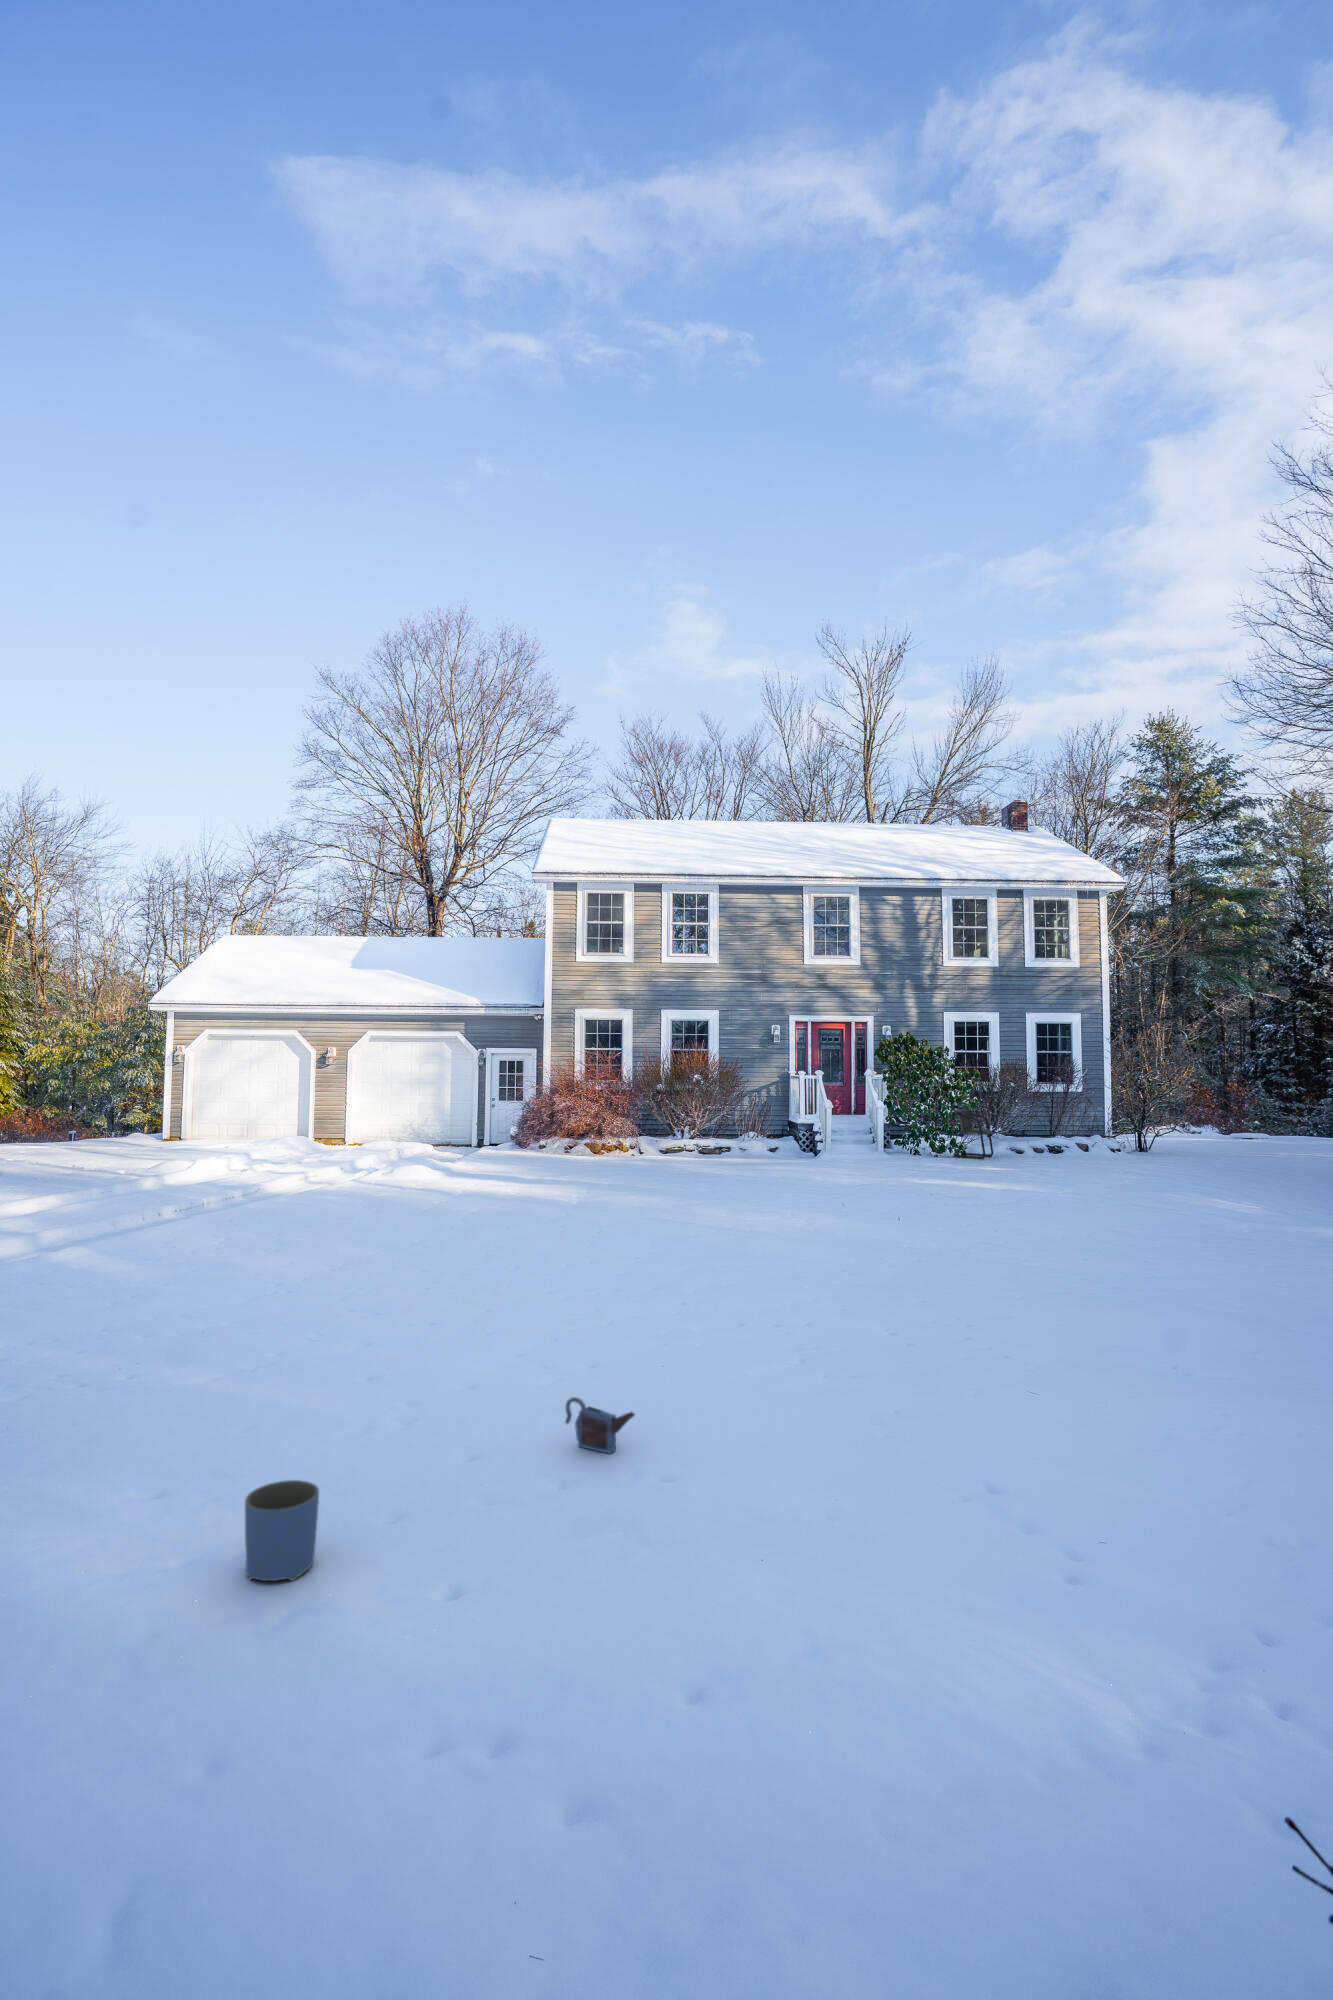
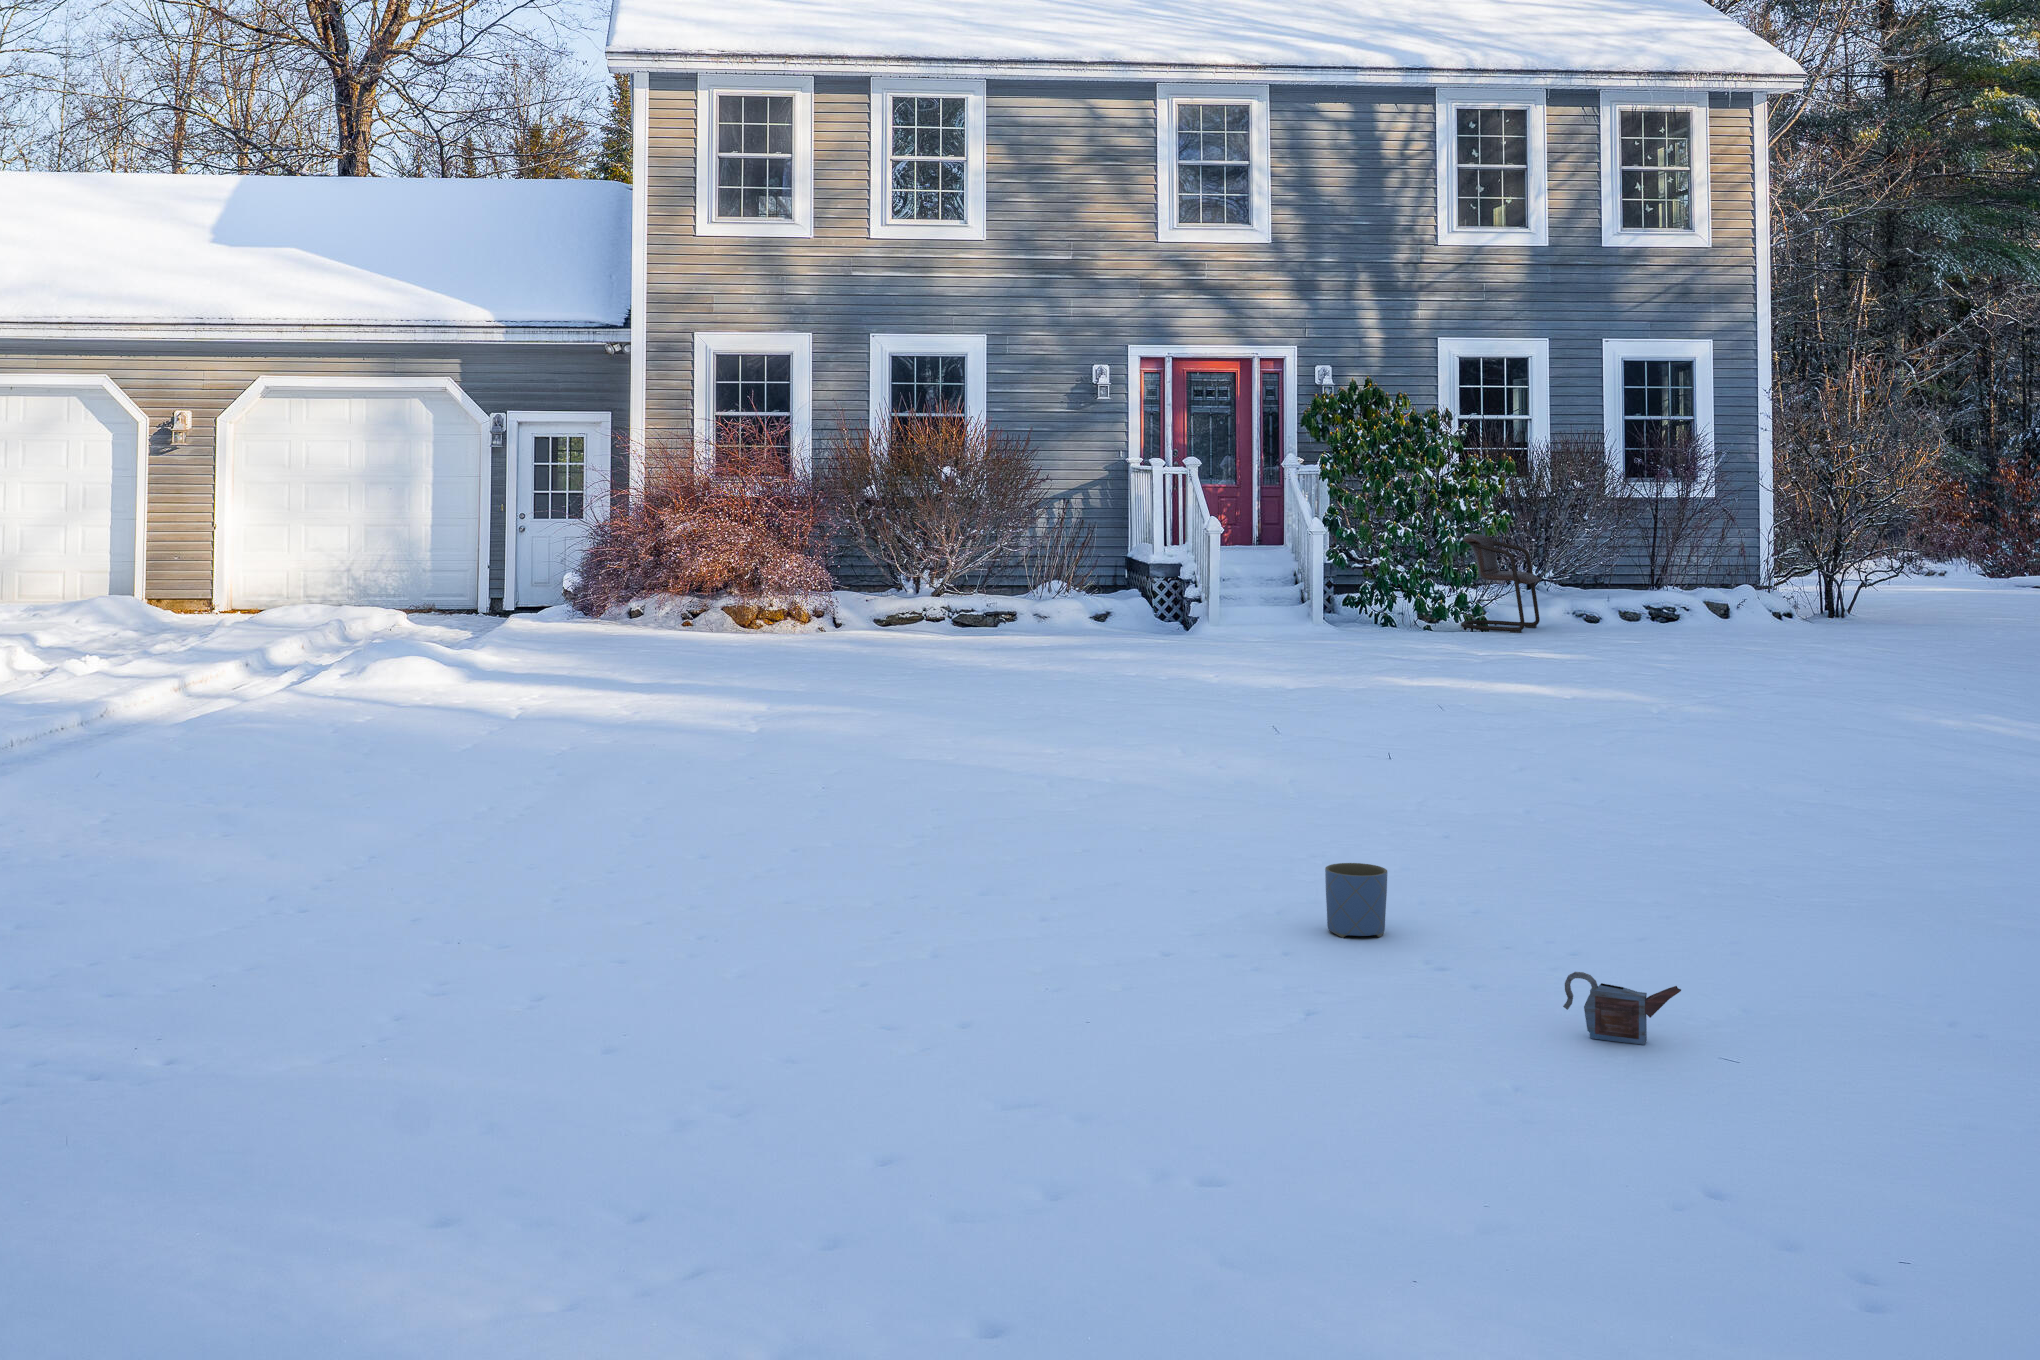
watering can: present [565,1397,635,1454] -> present [1563,972,1681,1045]
planter: present [245,1480,319,1581] -> present [1325,863,1388,938]

